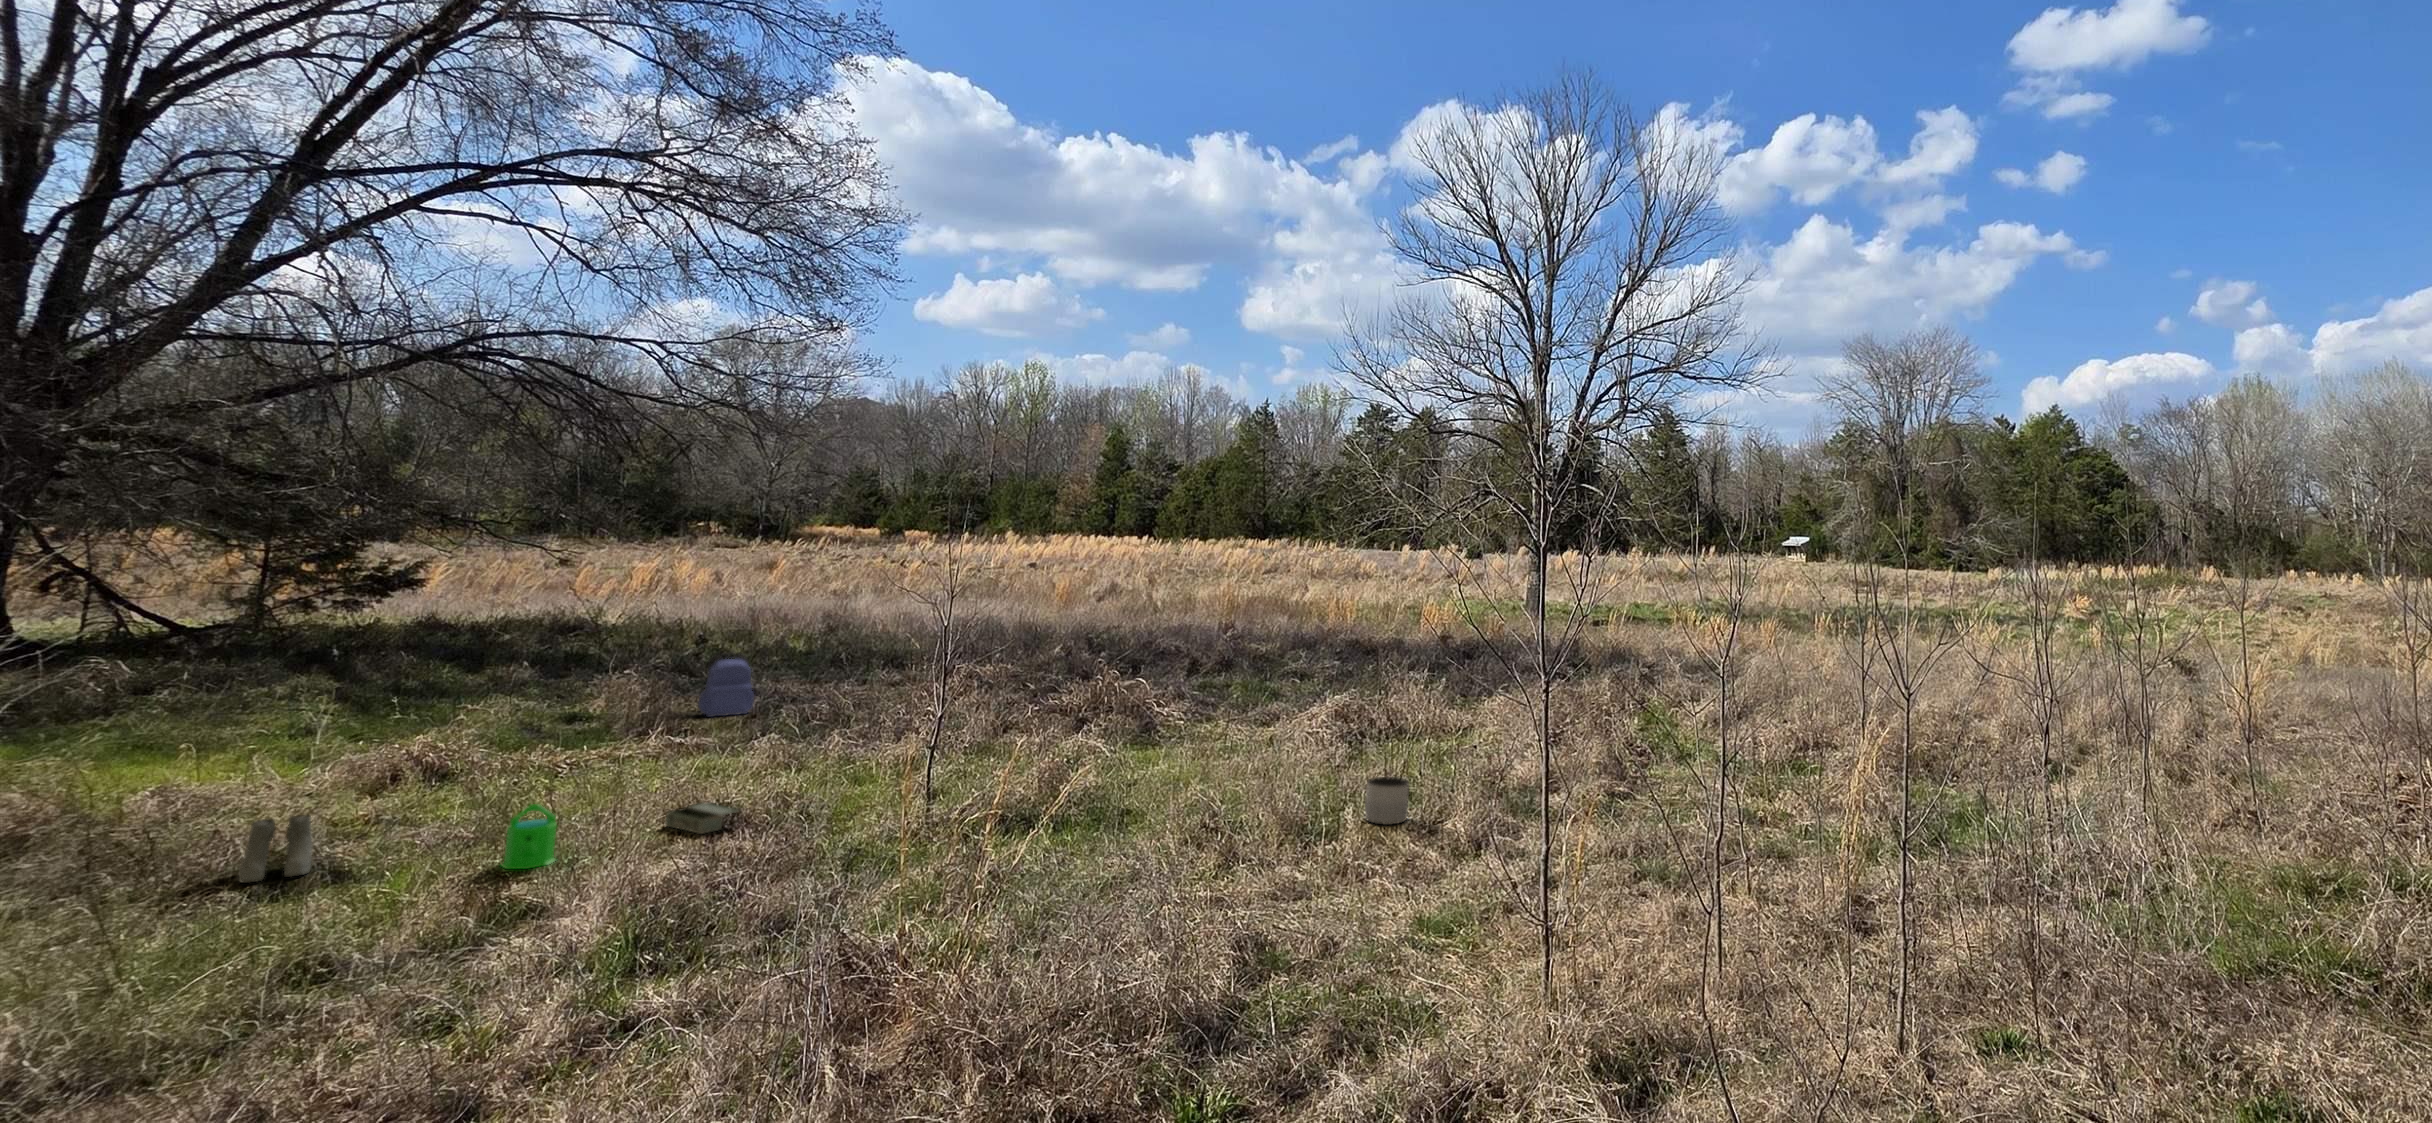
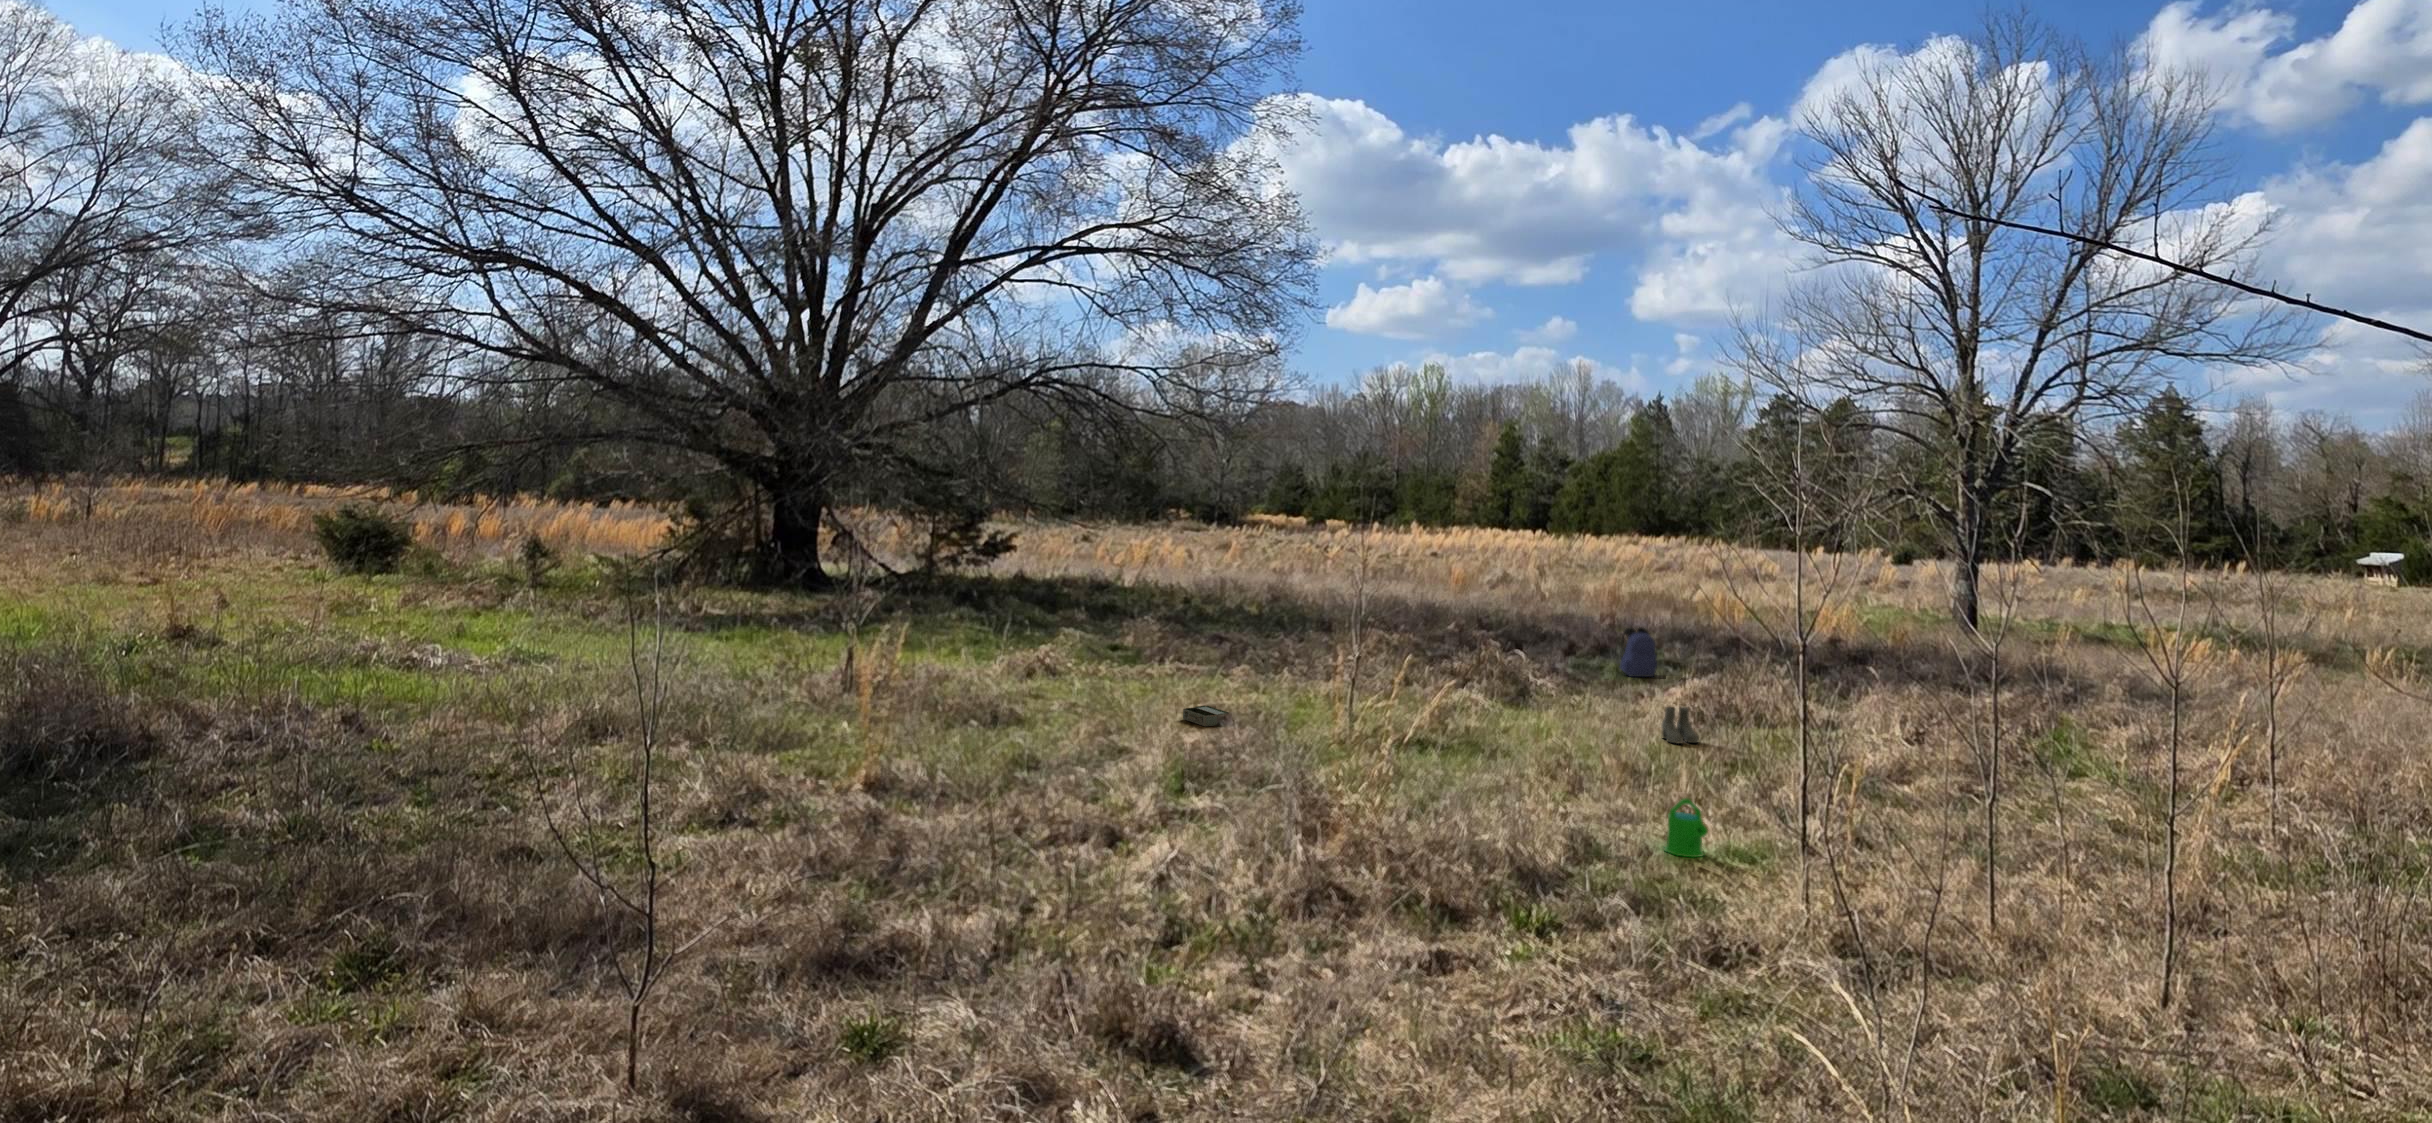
backpack: present [698,652,754,717] -> present [1620,627,1657,677]
planter: present [1365,777,1409,825] -> none [1702,740,1743,782]
watering can: present [501,804,557,869] -> present [1664,798,1708,858]
boots: present [239,815,312,883] -> present [1661,707,1699,744]

